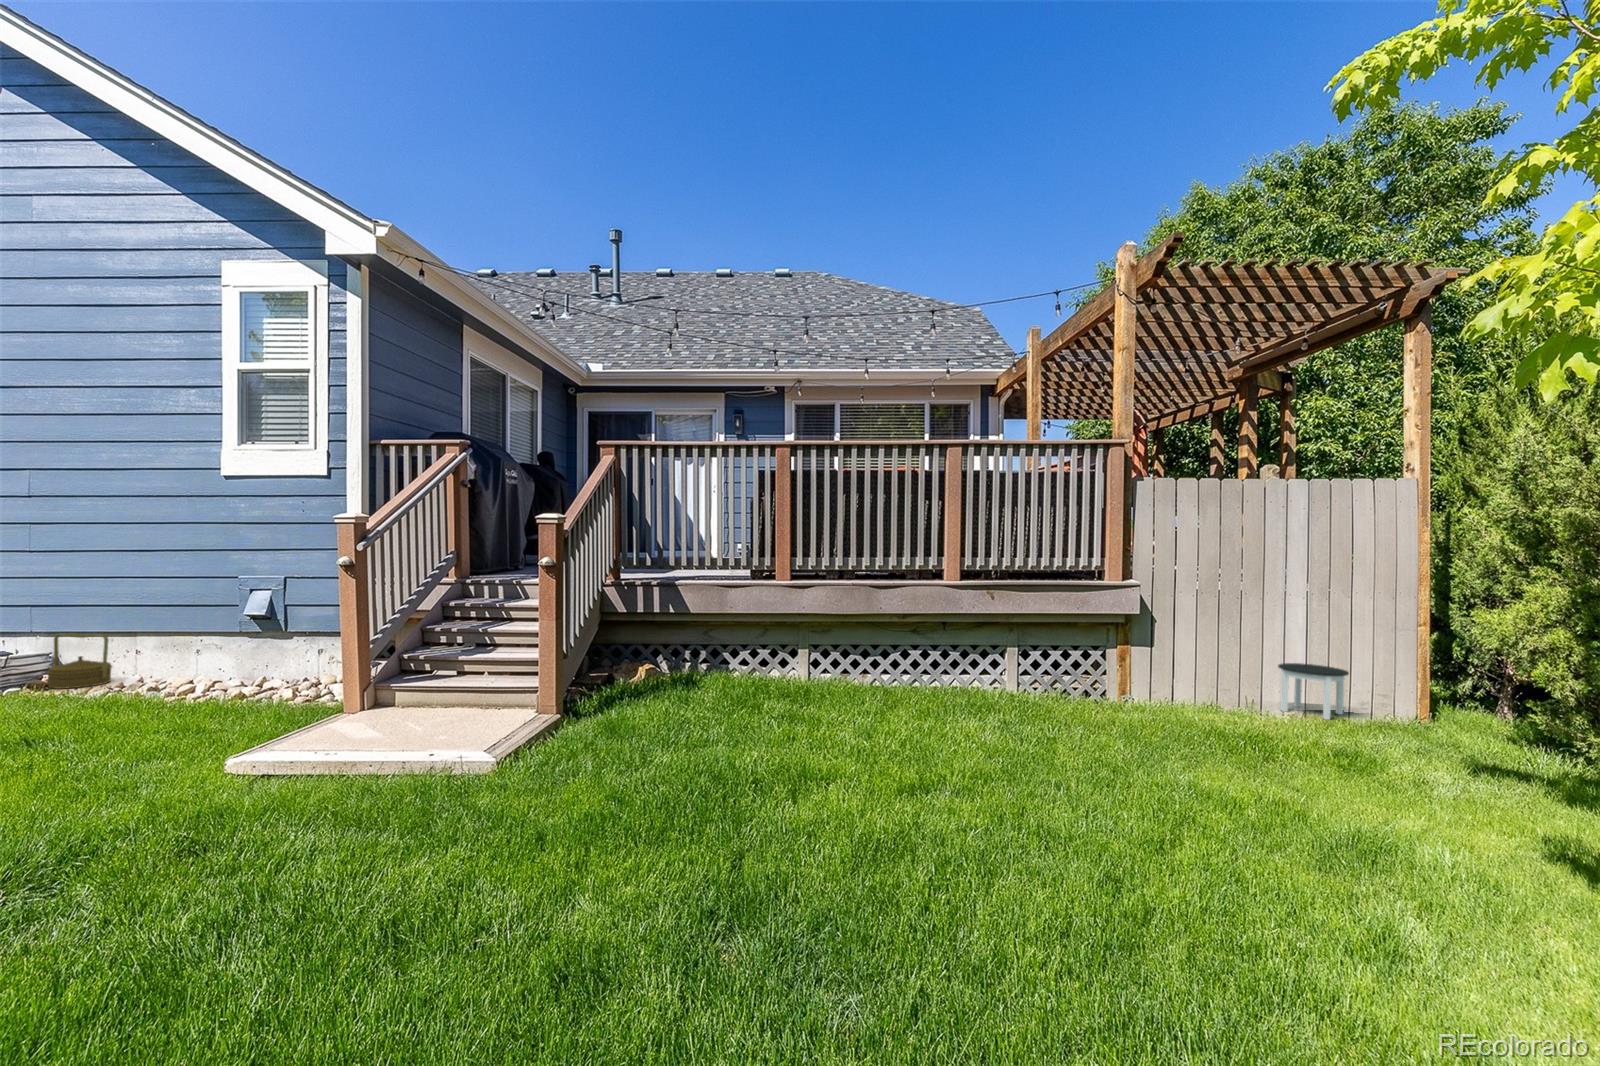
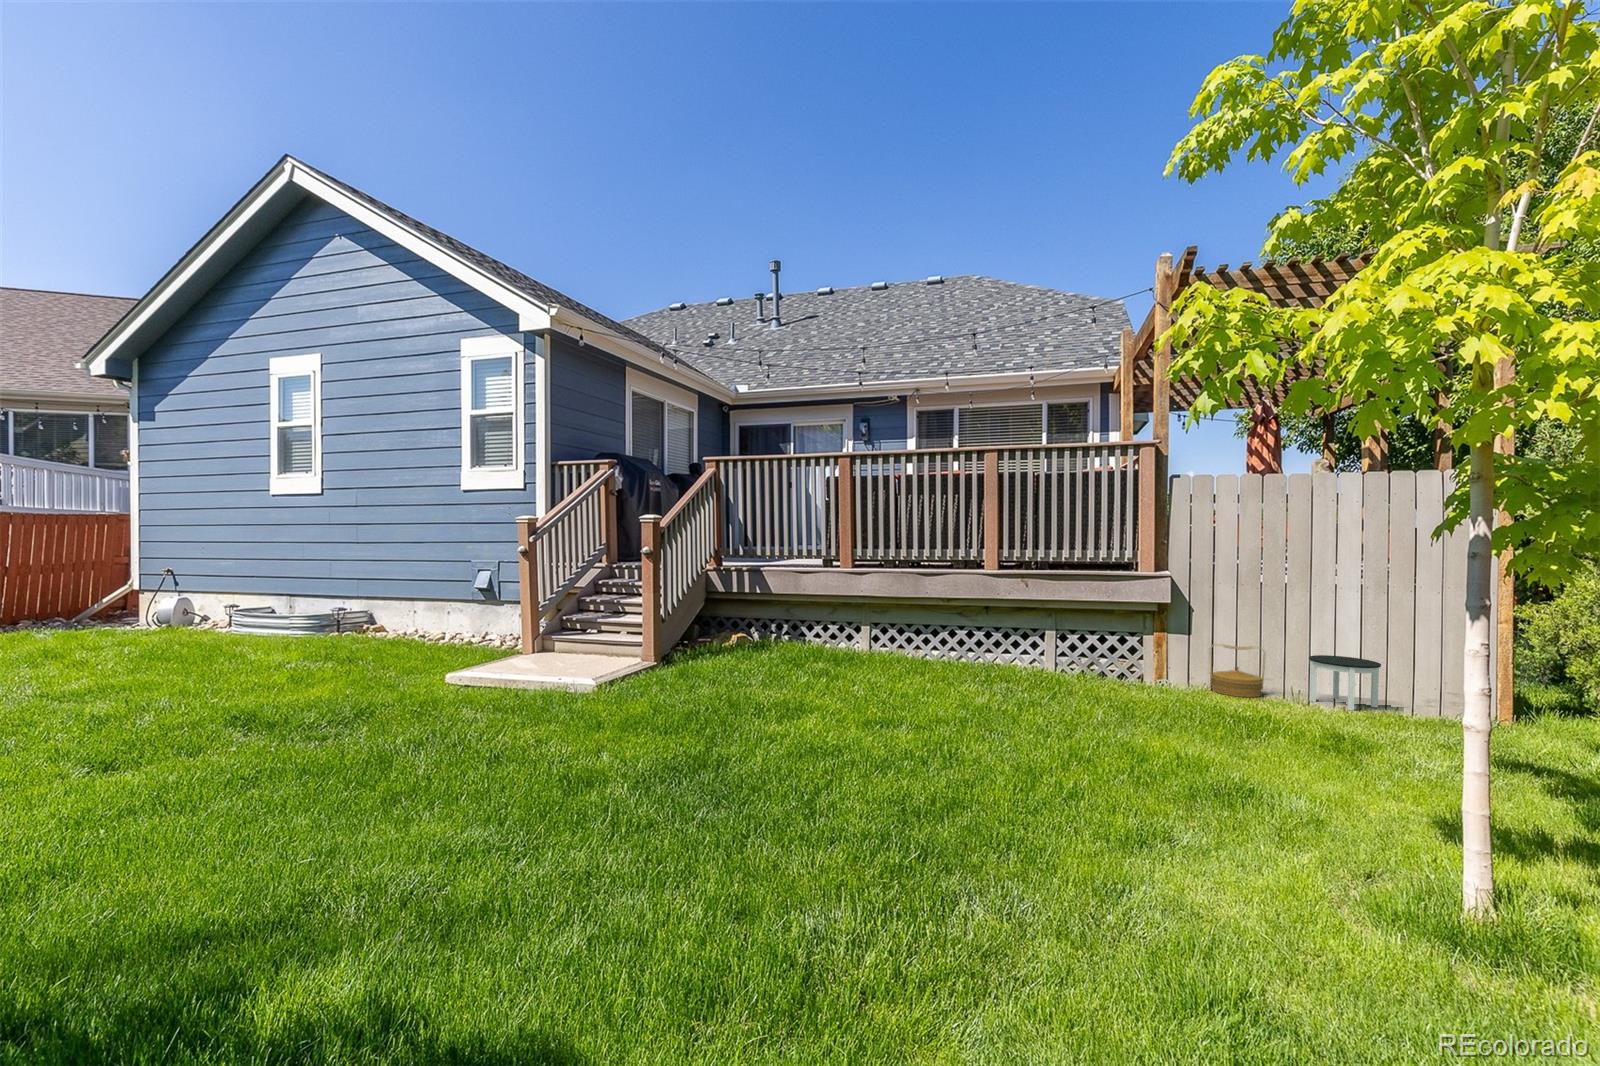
woven basket: present [47,633,112,689] -> present [1210,644,1266,697]

